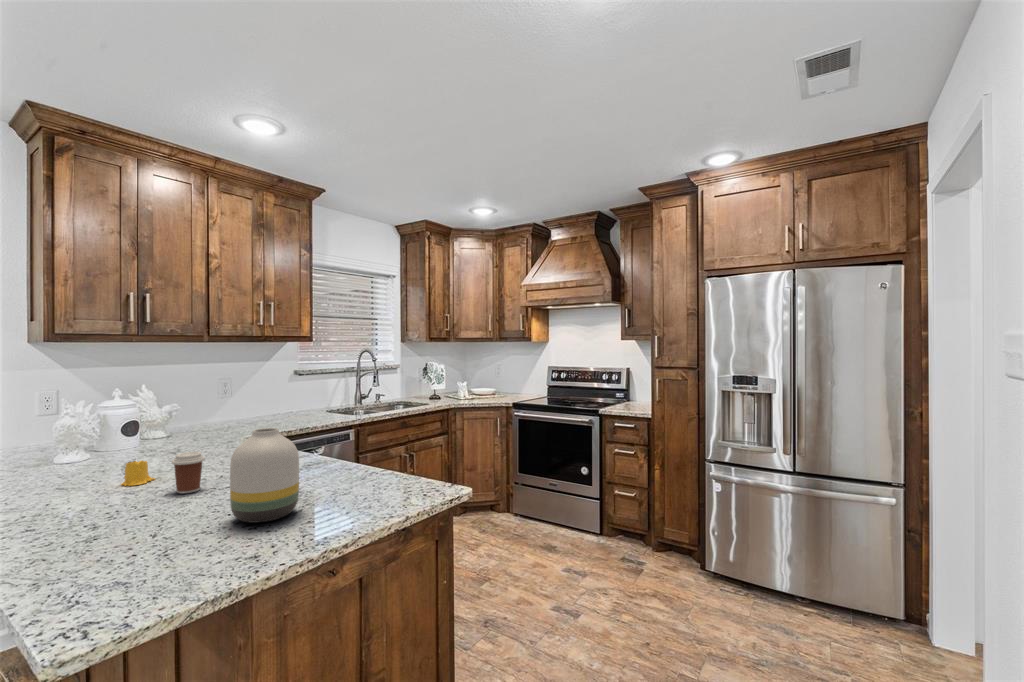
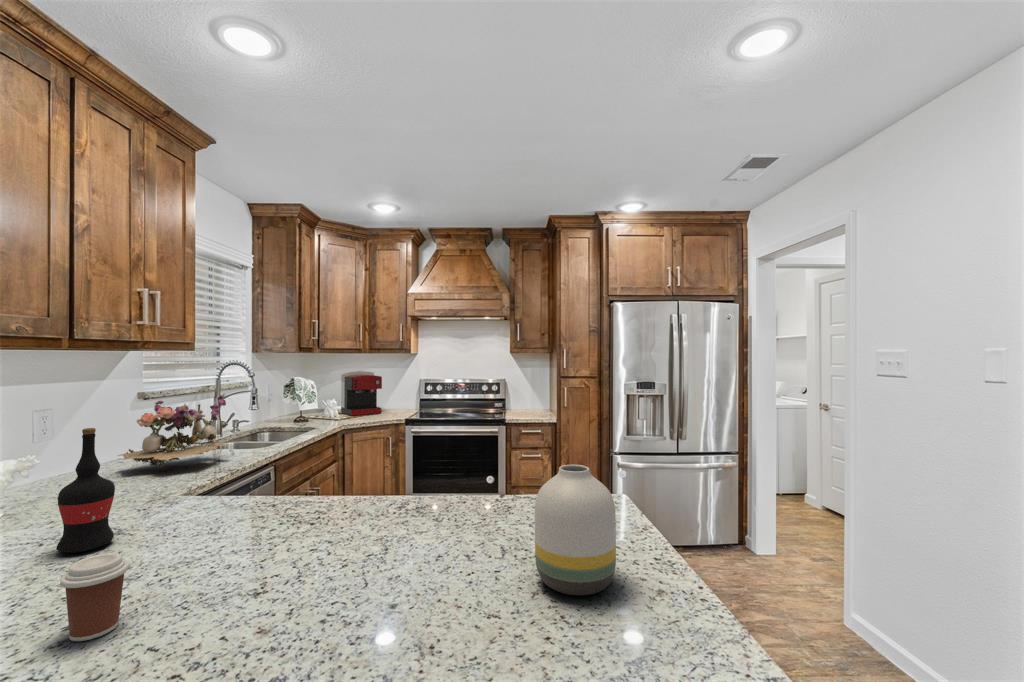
coffee maker: none [478,358,505,397] -> present [341,371,382,416]
flower arrangement: none [261,371,327,419] -> present [118,393,230,467]
wine bottle: none [154,385,183,452] -> present [56,428,115,553]
coffee cup: present [172,452,205,493] -> present [60,553,129,641]
candle: present [121,461,155,486] -> none [186,562,239,619]

